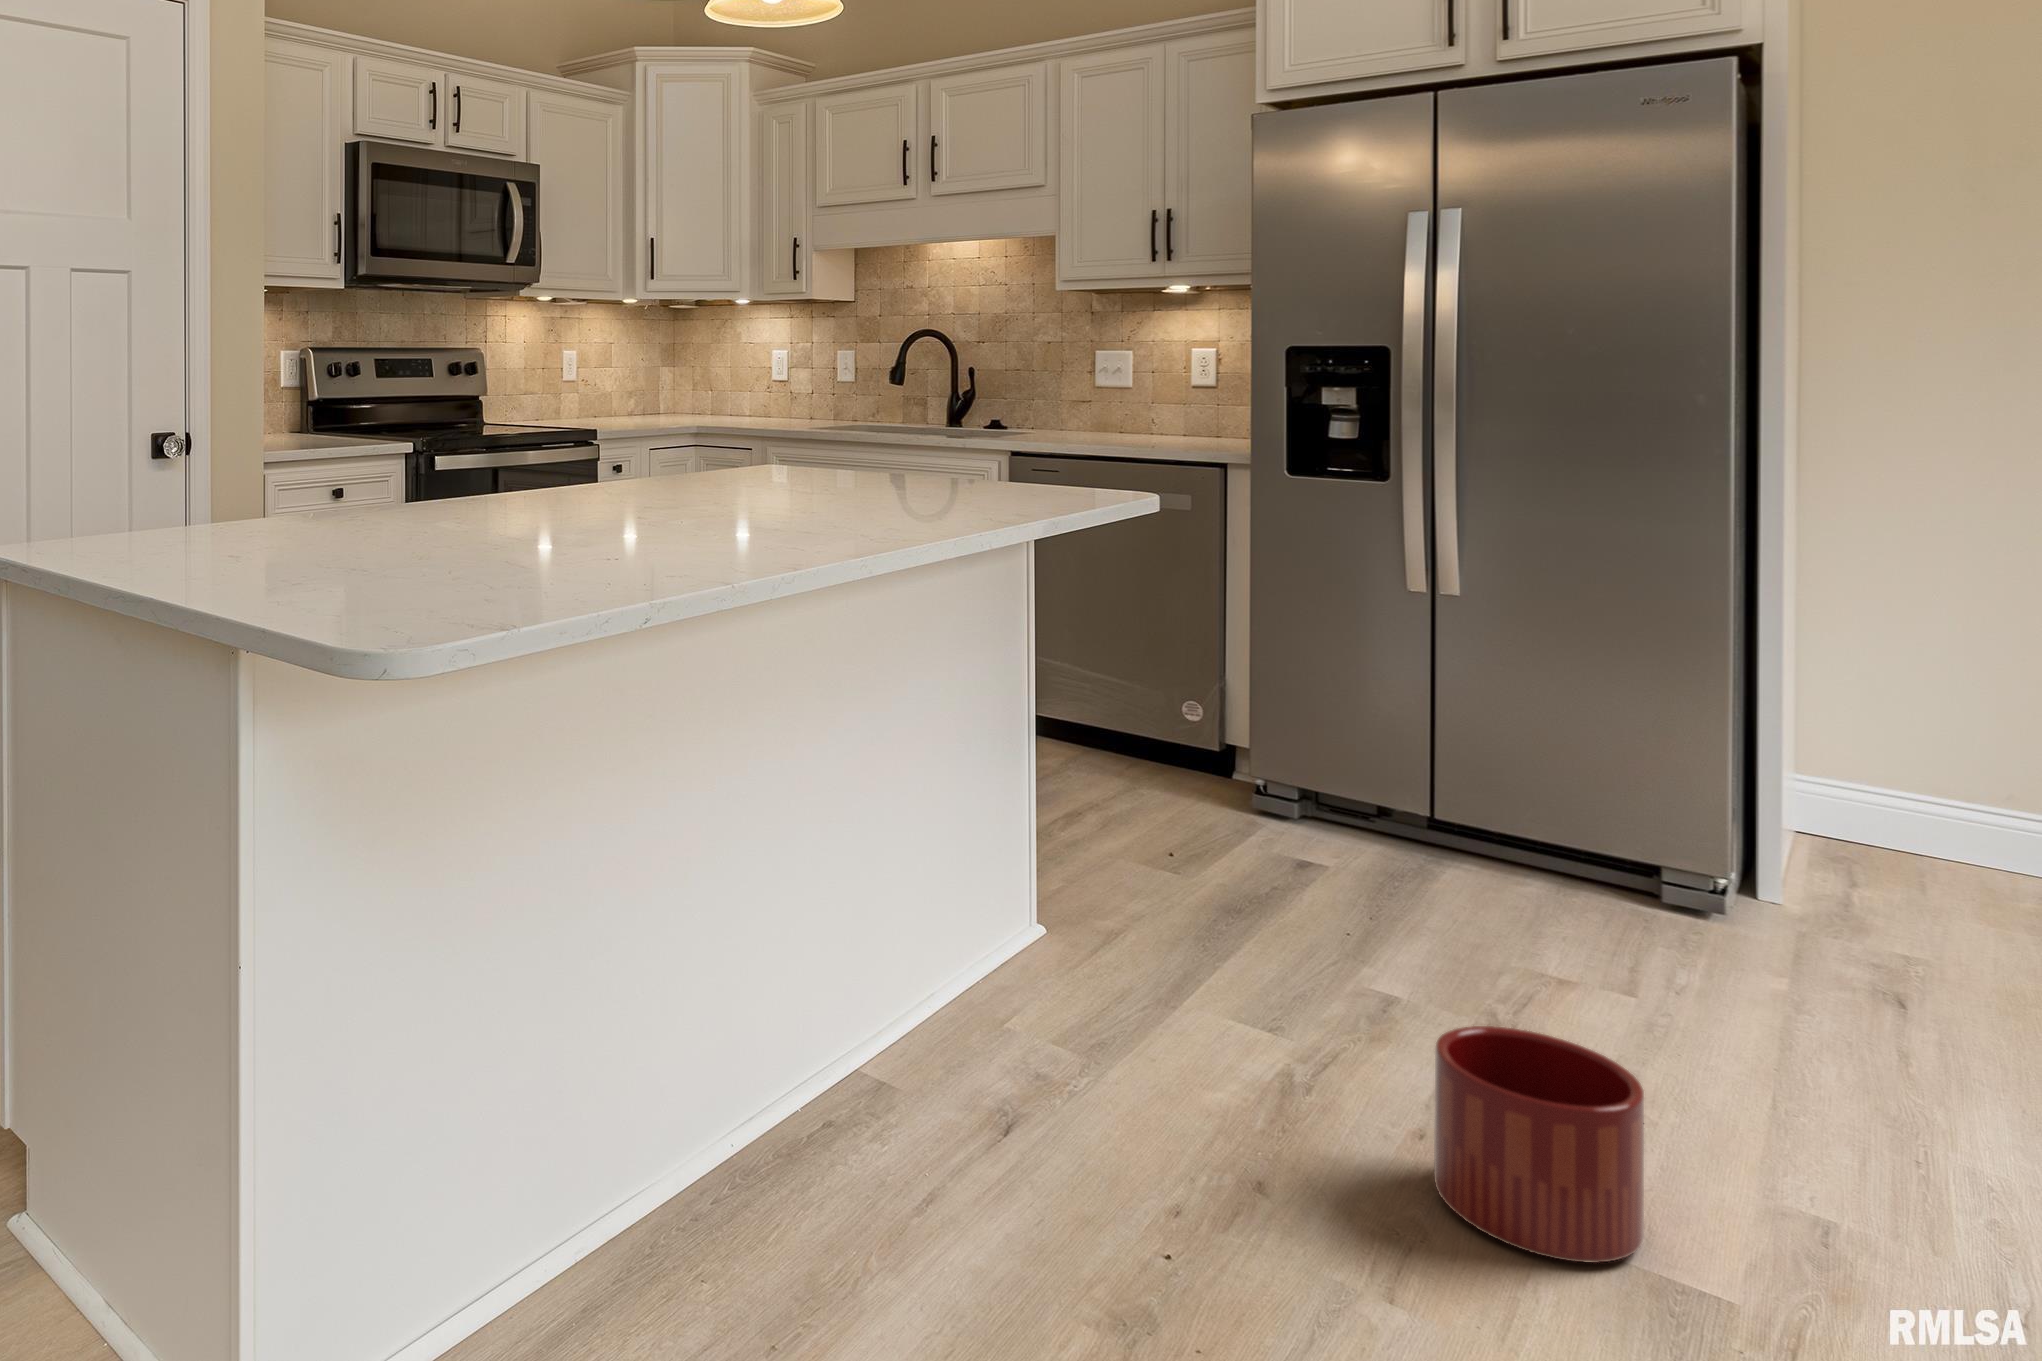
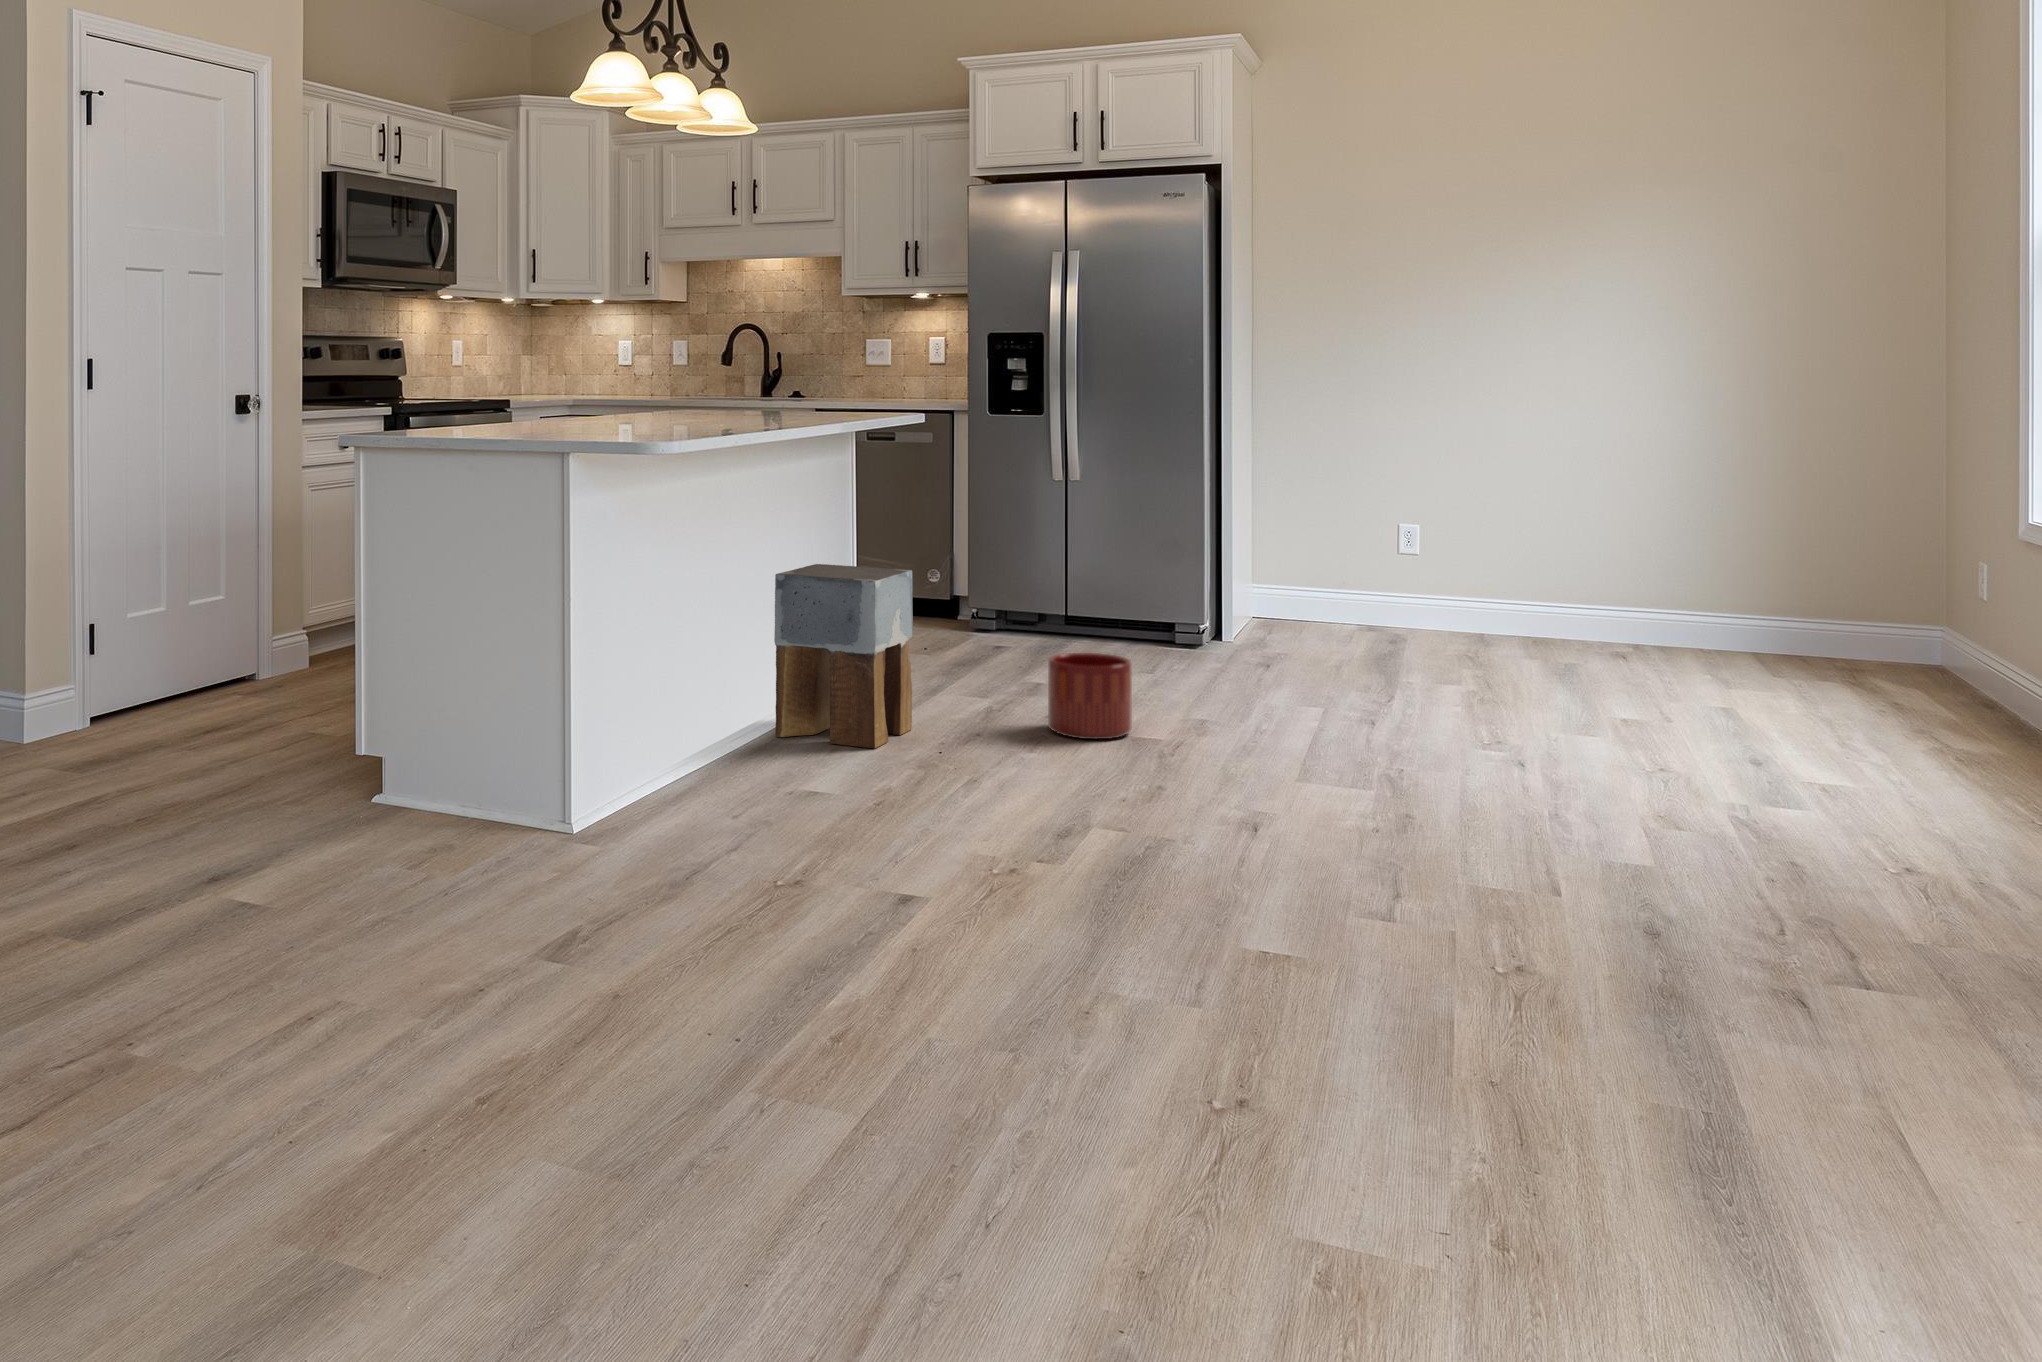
stool: none [855,791,1134,1220] -> present [774,564,913,748]

